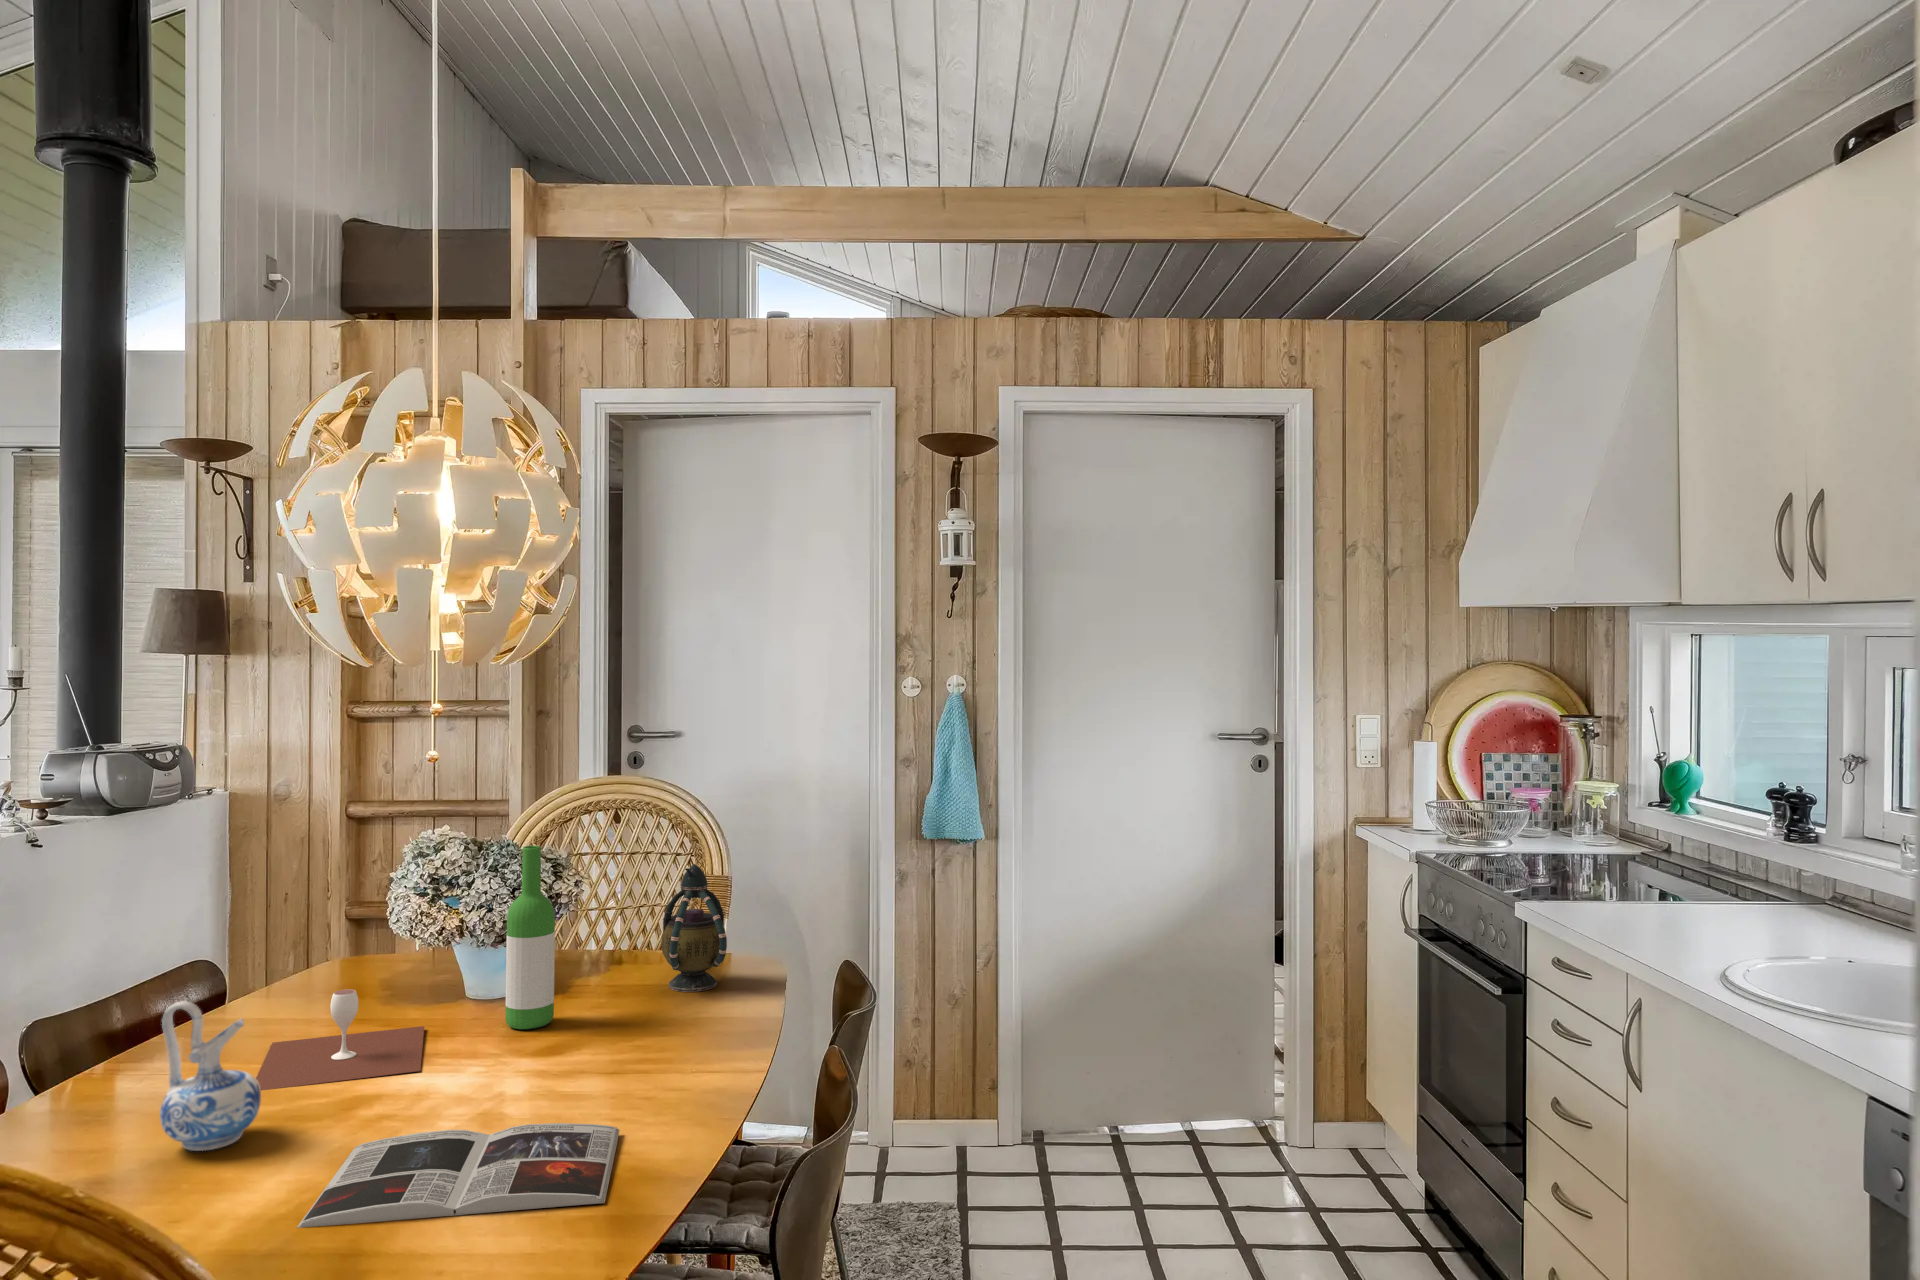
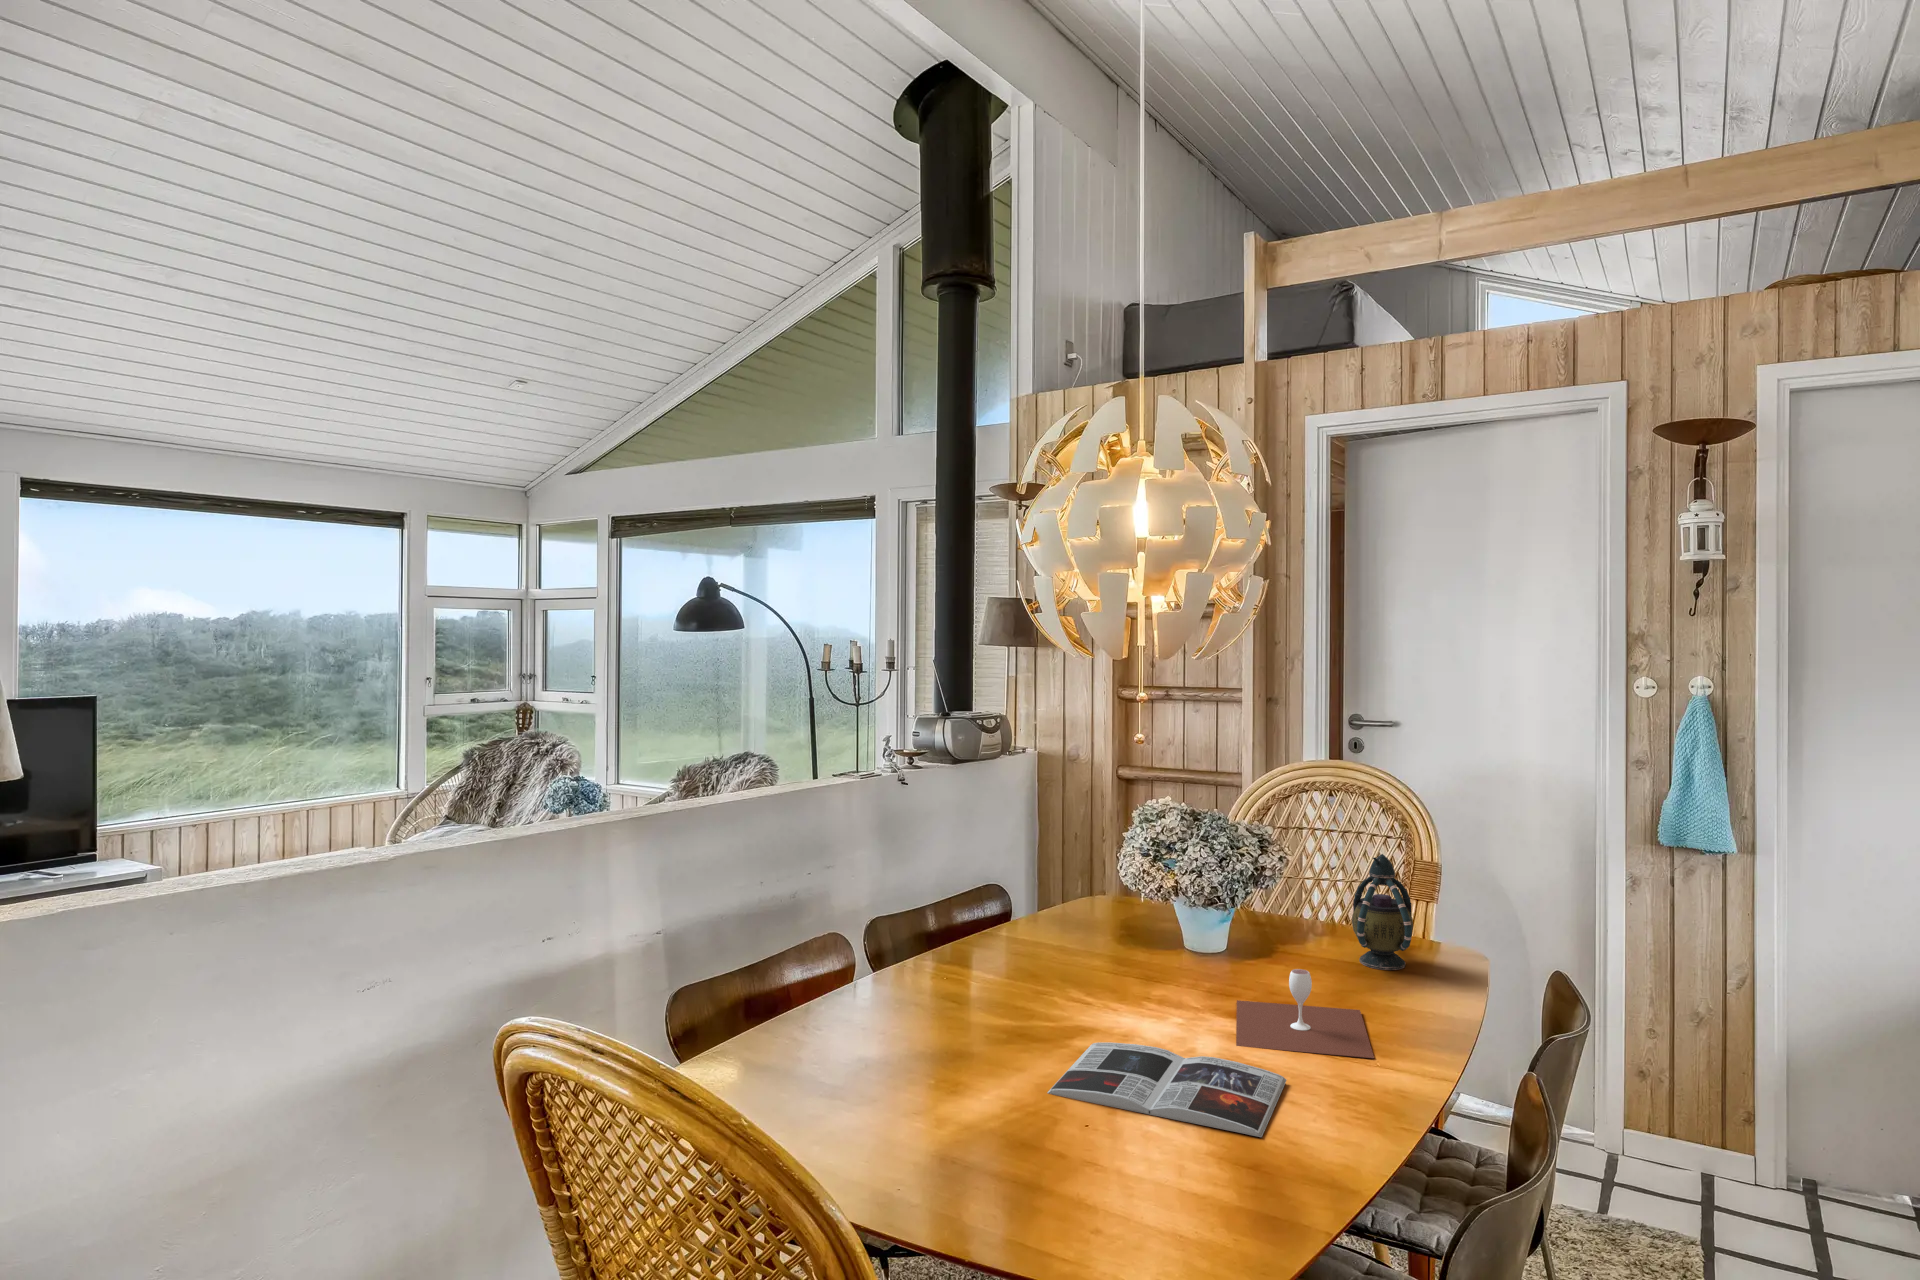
wine bottle: present [506,846,555,1029] -> none [1215,826,1254,977]
wine glass: present [256,989,424,1090] -> present [1236,969,1374,1058]
ceramic pitcher: present [160,1001,261,1151] -> none [976,916,1035,1023]

